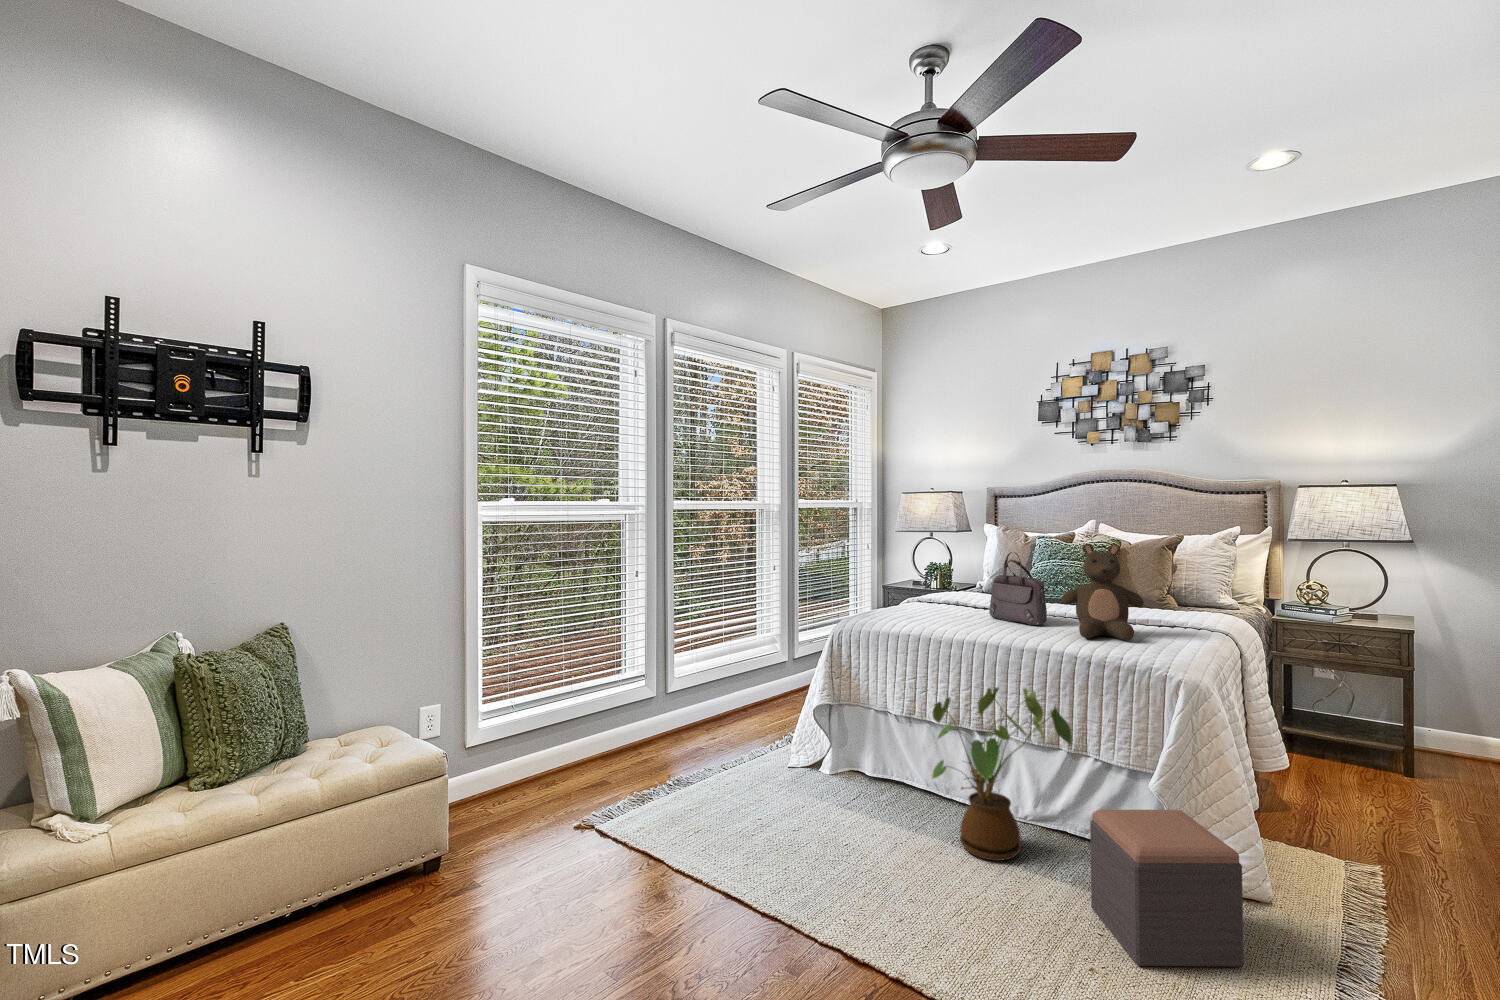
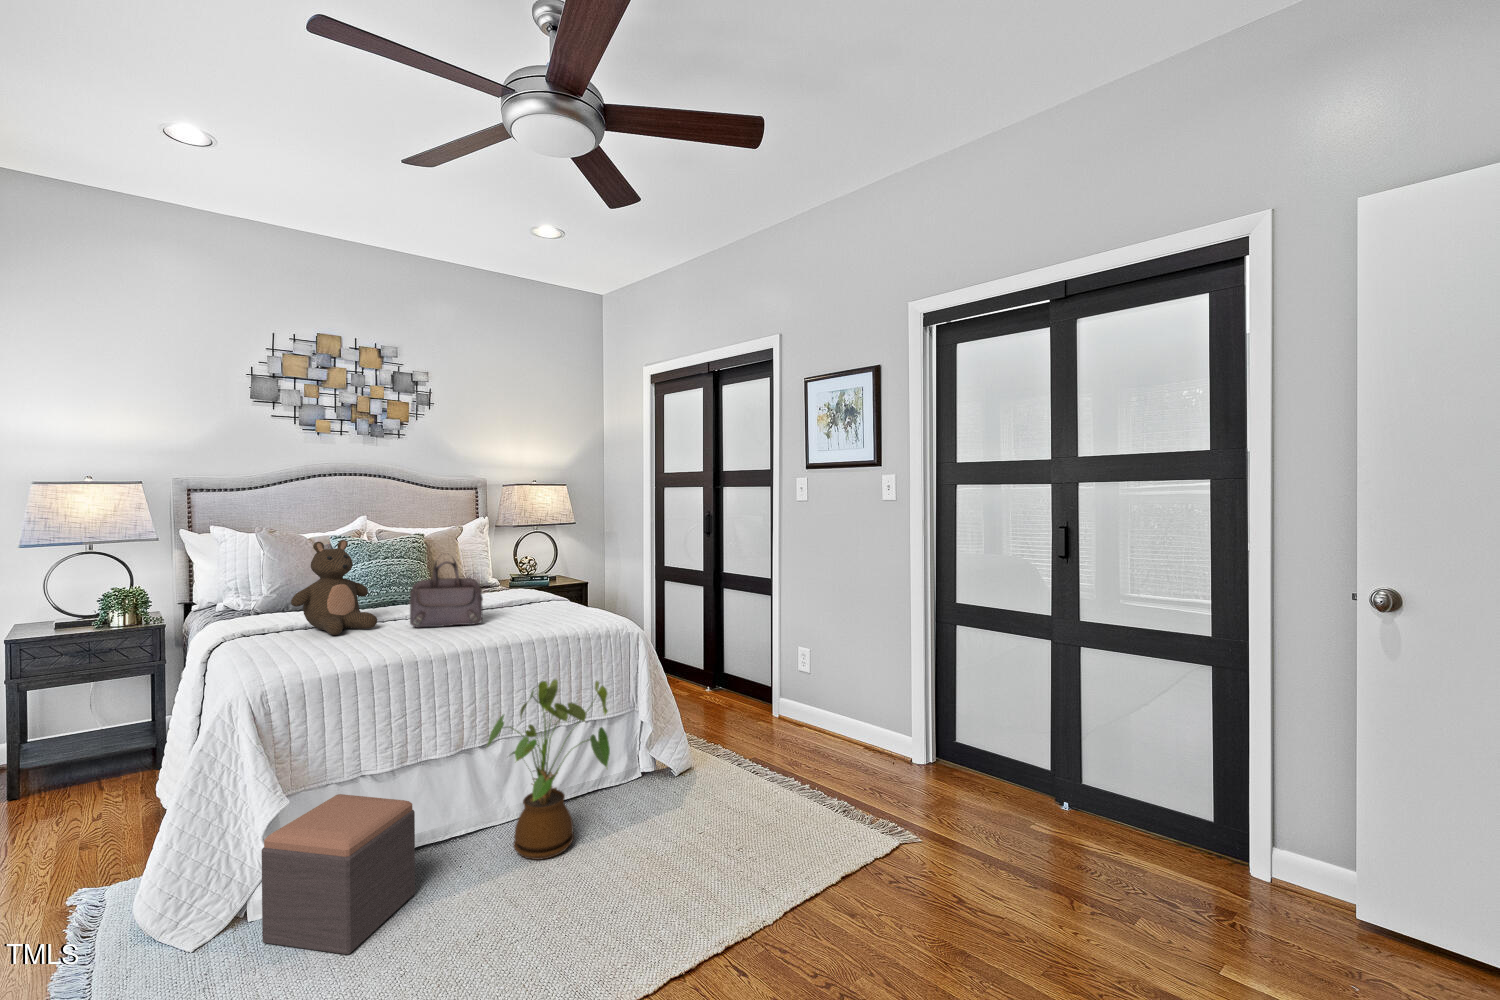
stuffed bear: present [1061,544,1144,640] -> present [291,540,377,635]
footstool: present [1090,810,1243,967] -> present [262,794,415,954]

